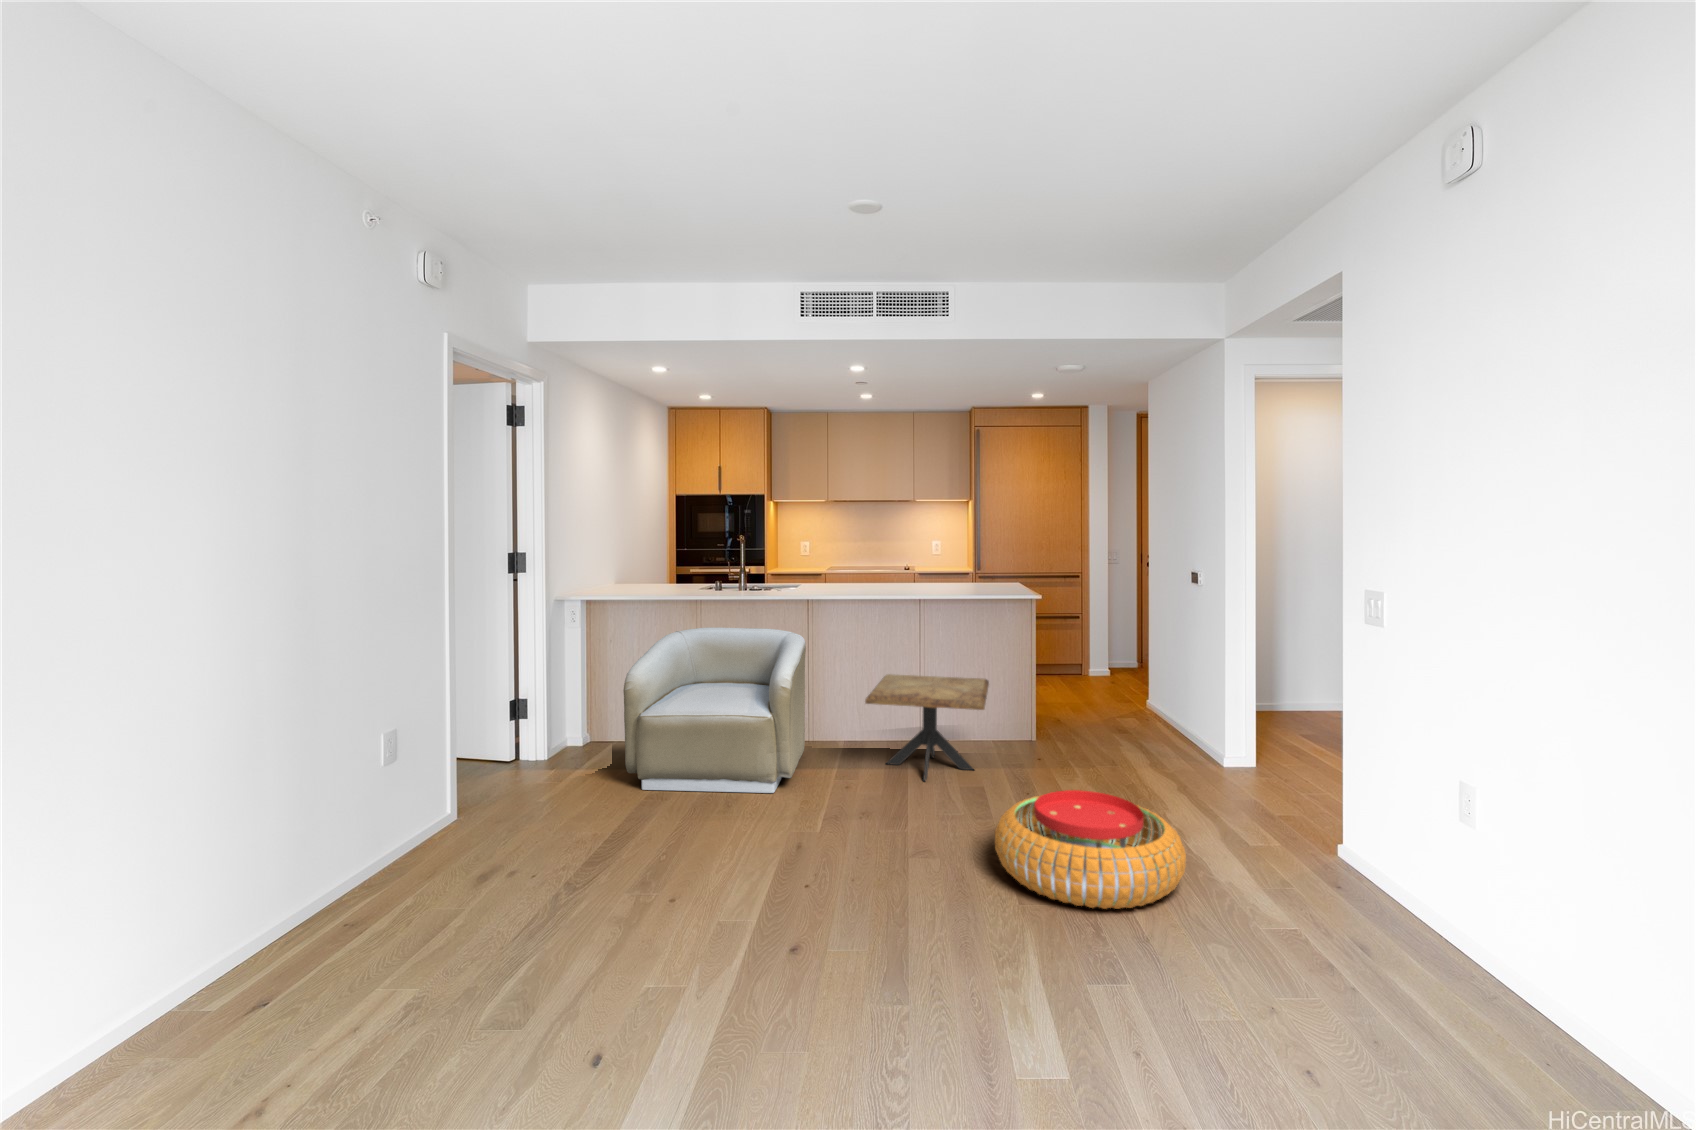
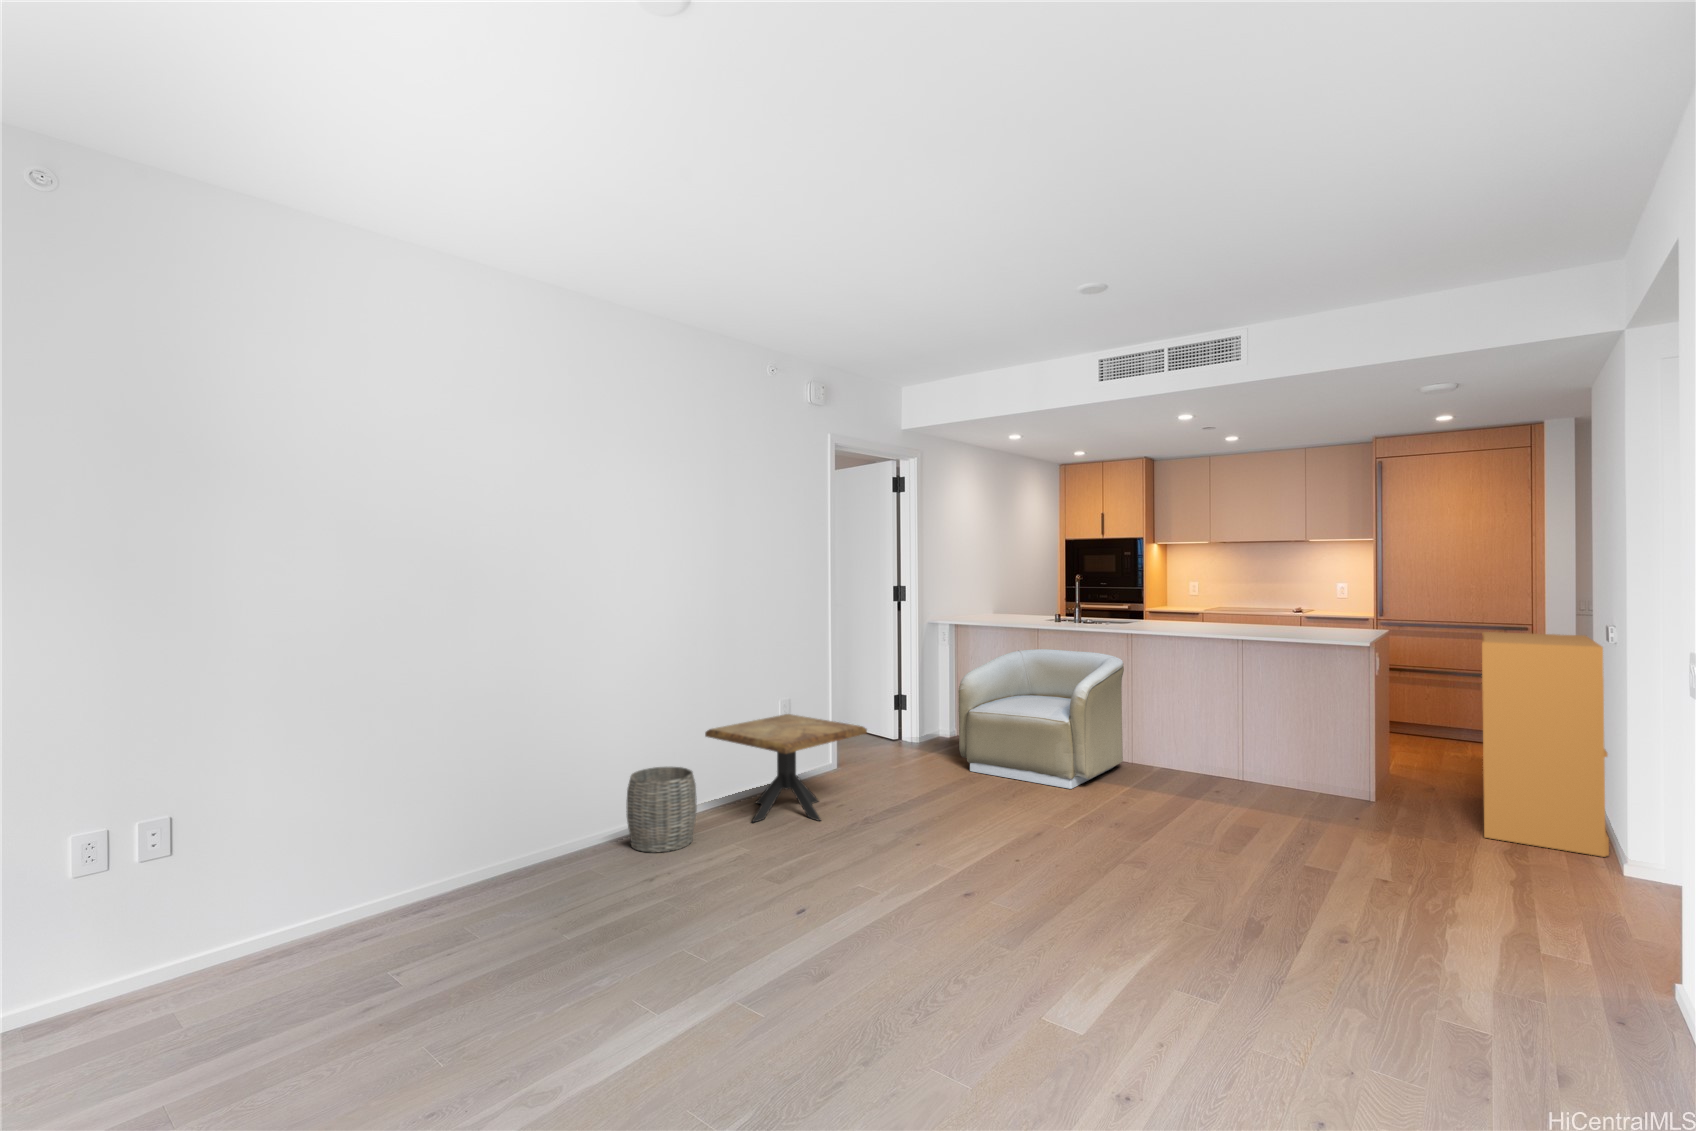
bookshelf: none [1099,592,1218,778] -> present [1482,632,1609,857]
side table: present [865,674,989,781] -> present [705,714,867,822]
pouf: present [995,790,1186,909] -> none [1219,812,1431,925]
woven basket: none [115,903,277,1089] -> present [626,767,697,853]

